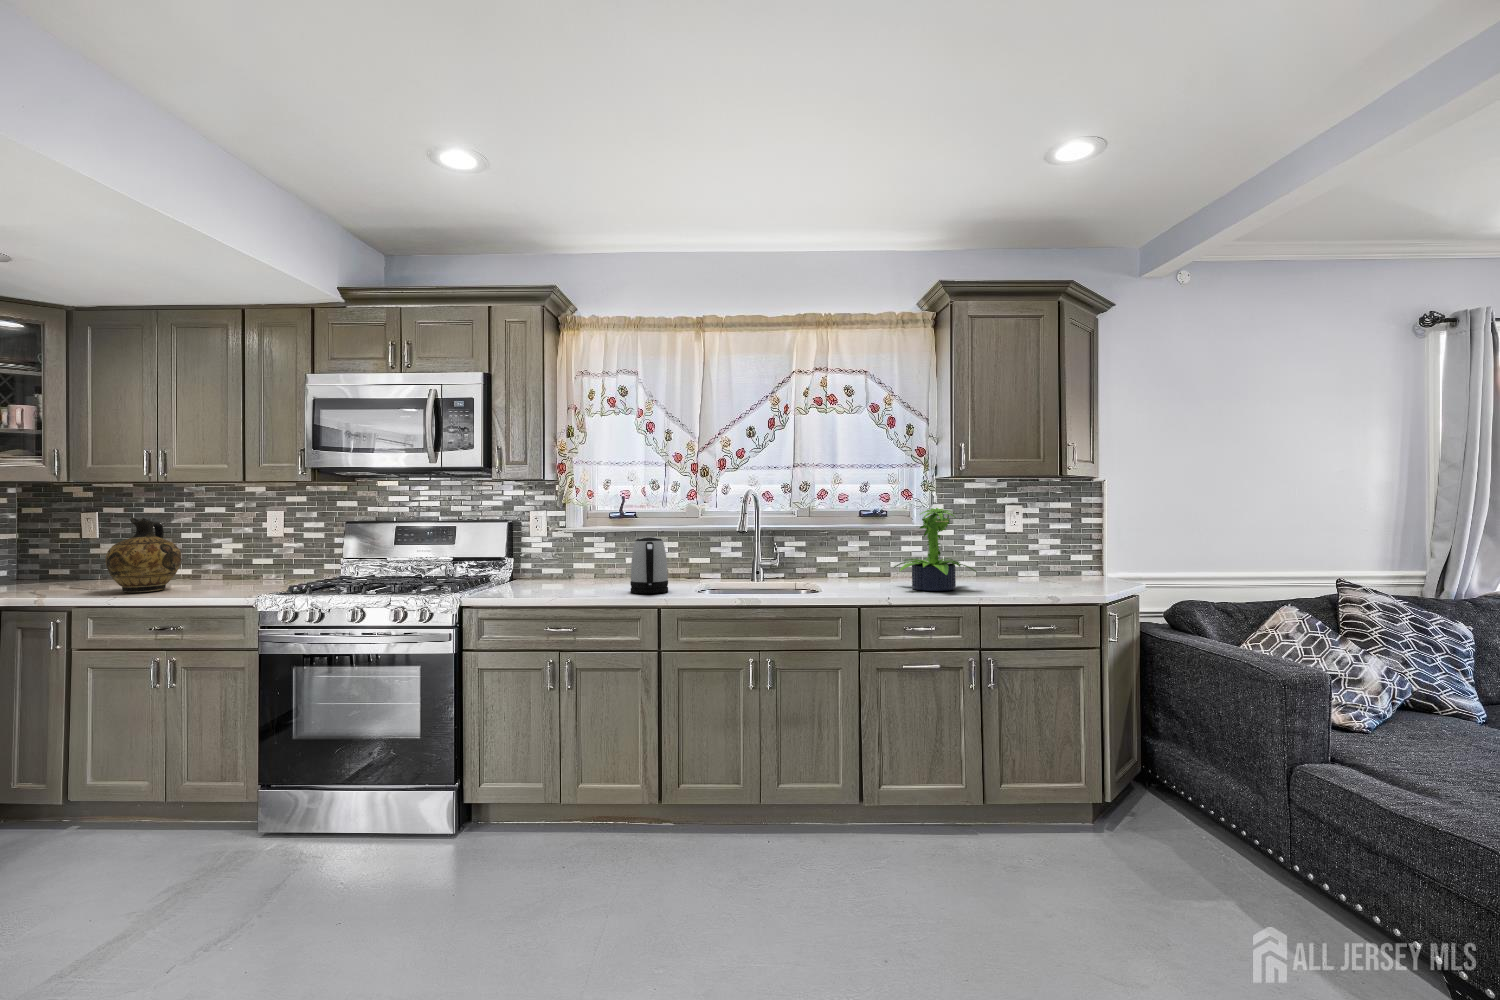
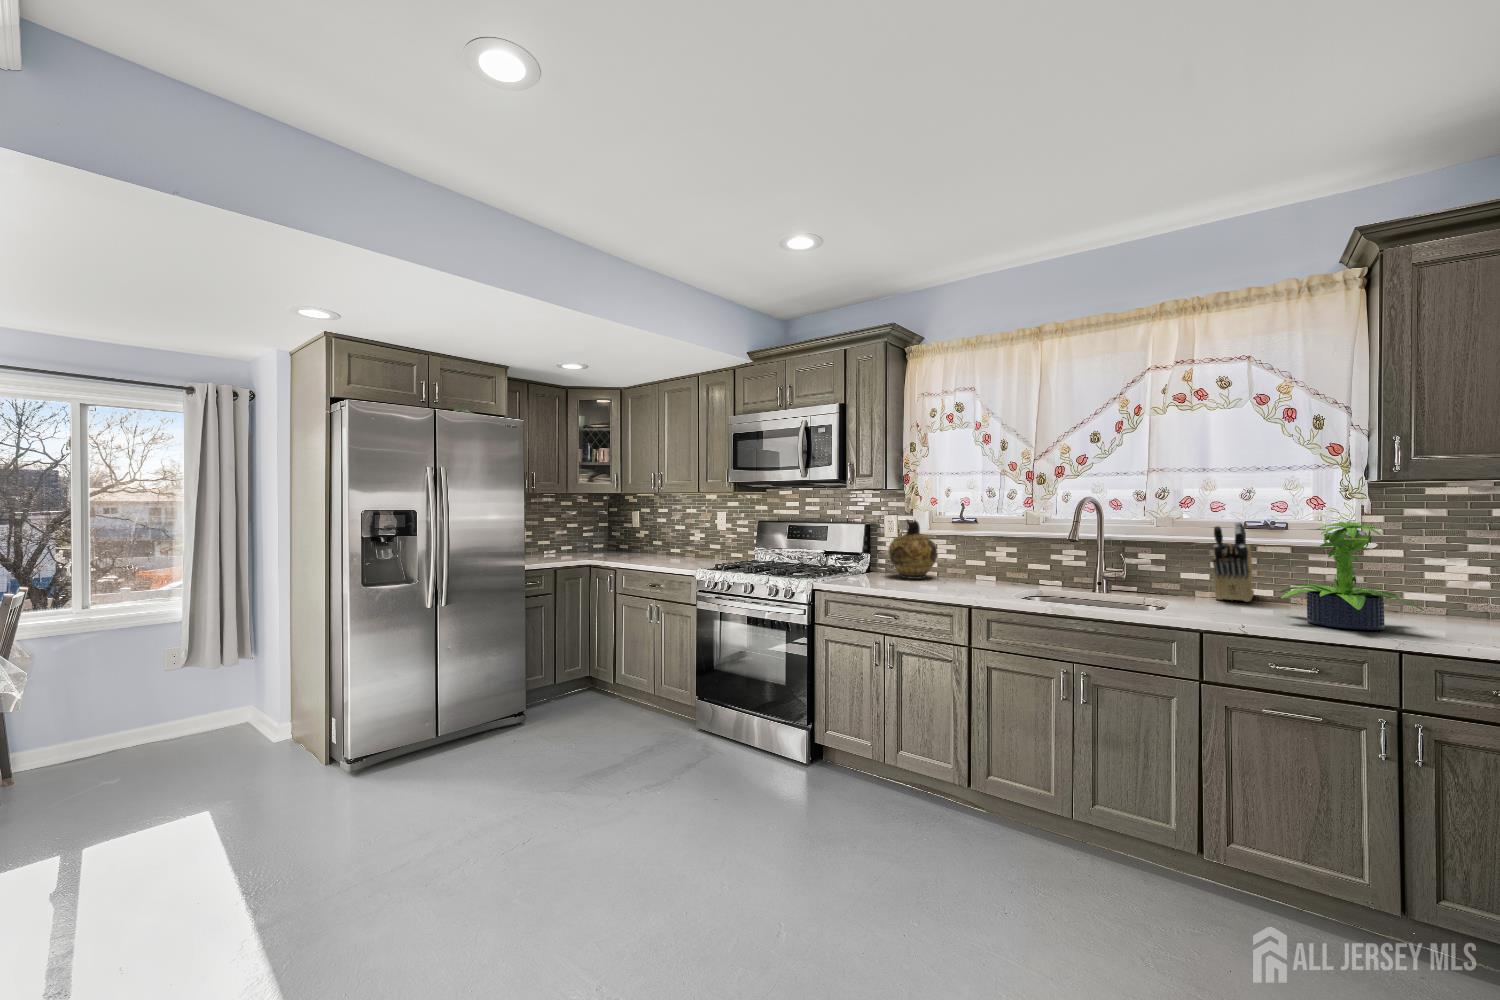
knife block: none [843,511,870,579] -> present [1213,522,1254,602]
ceramic jug: present [105,518,181,592] -> present [889,519,937,579]
kettle: present [630,537,668,593] -> none [950,542,987,595]

